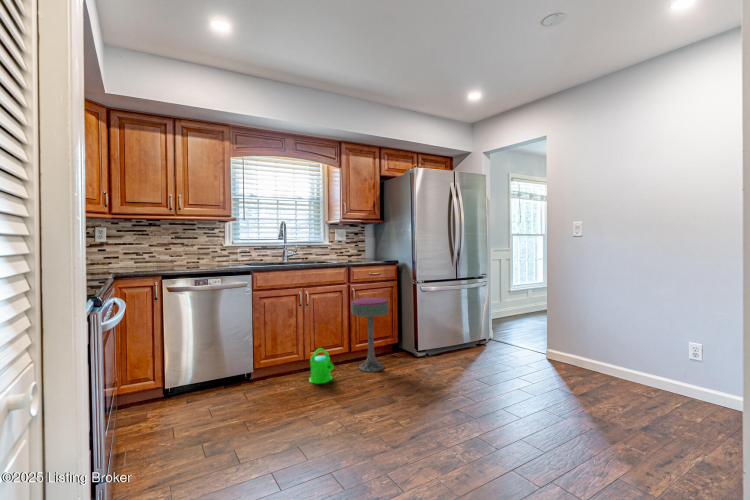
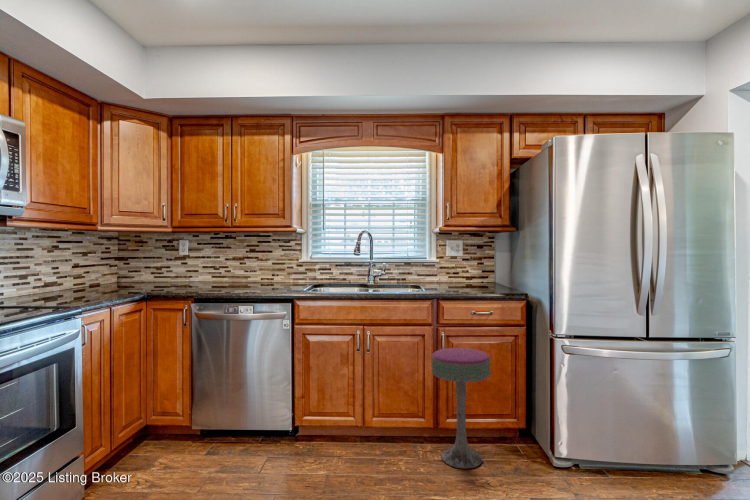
watering can: present [309,348,334,384] -> none [360,413,395,466]

